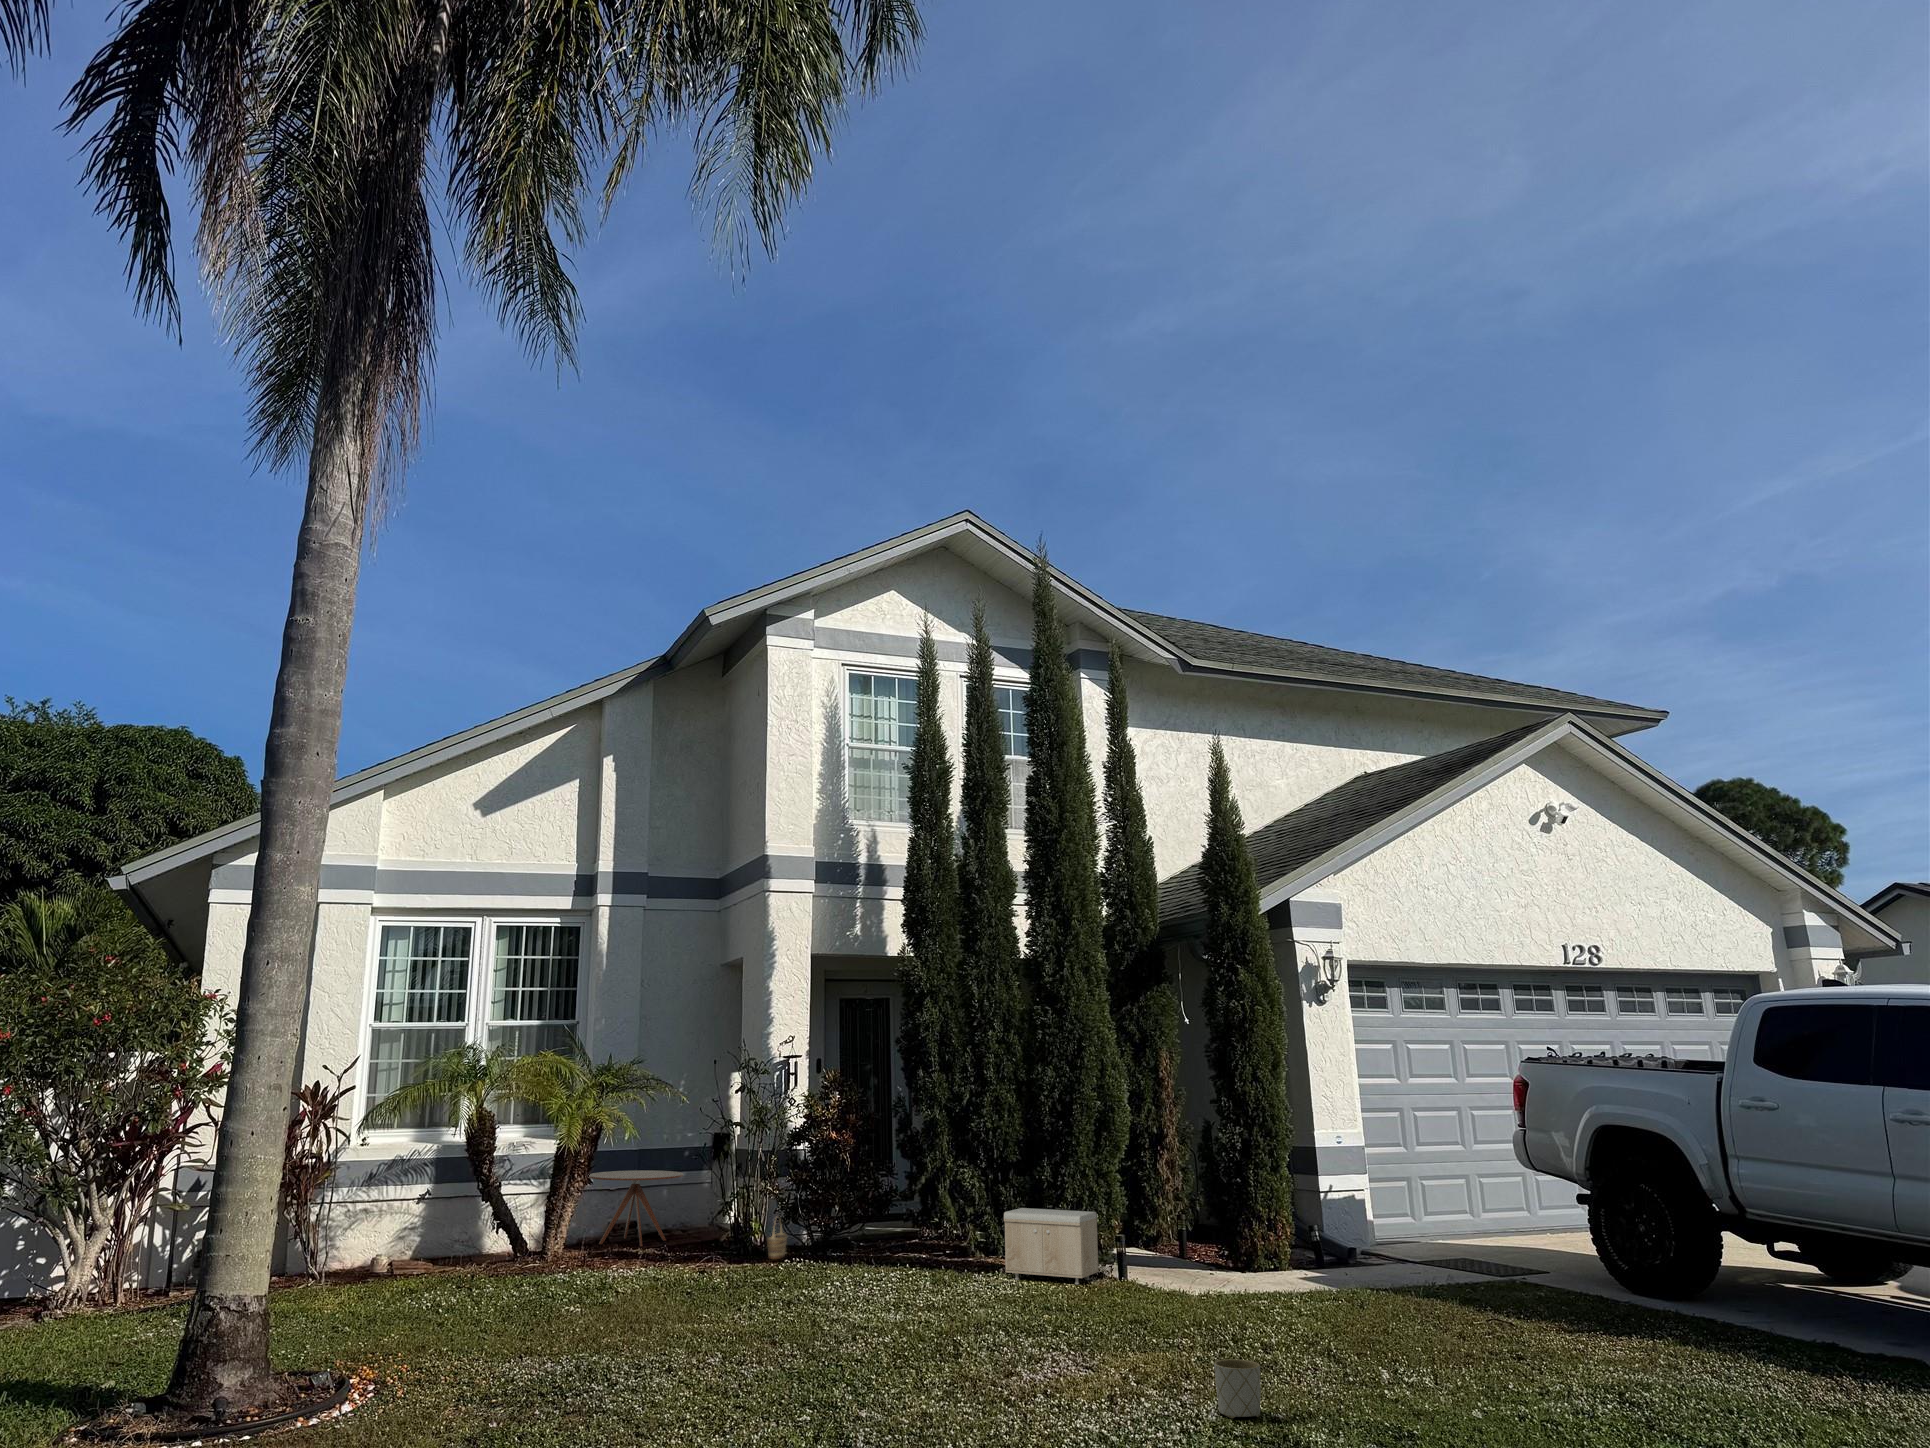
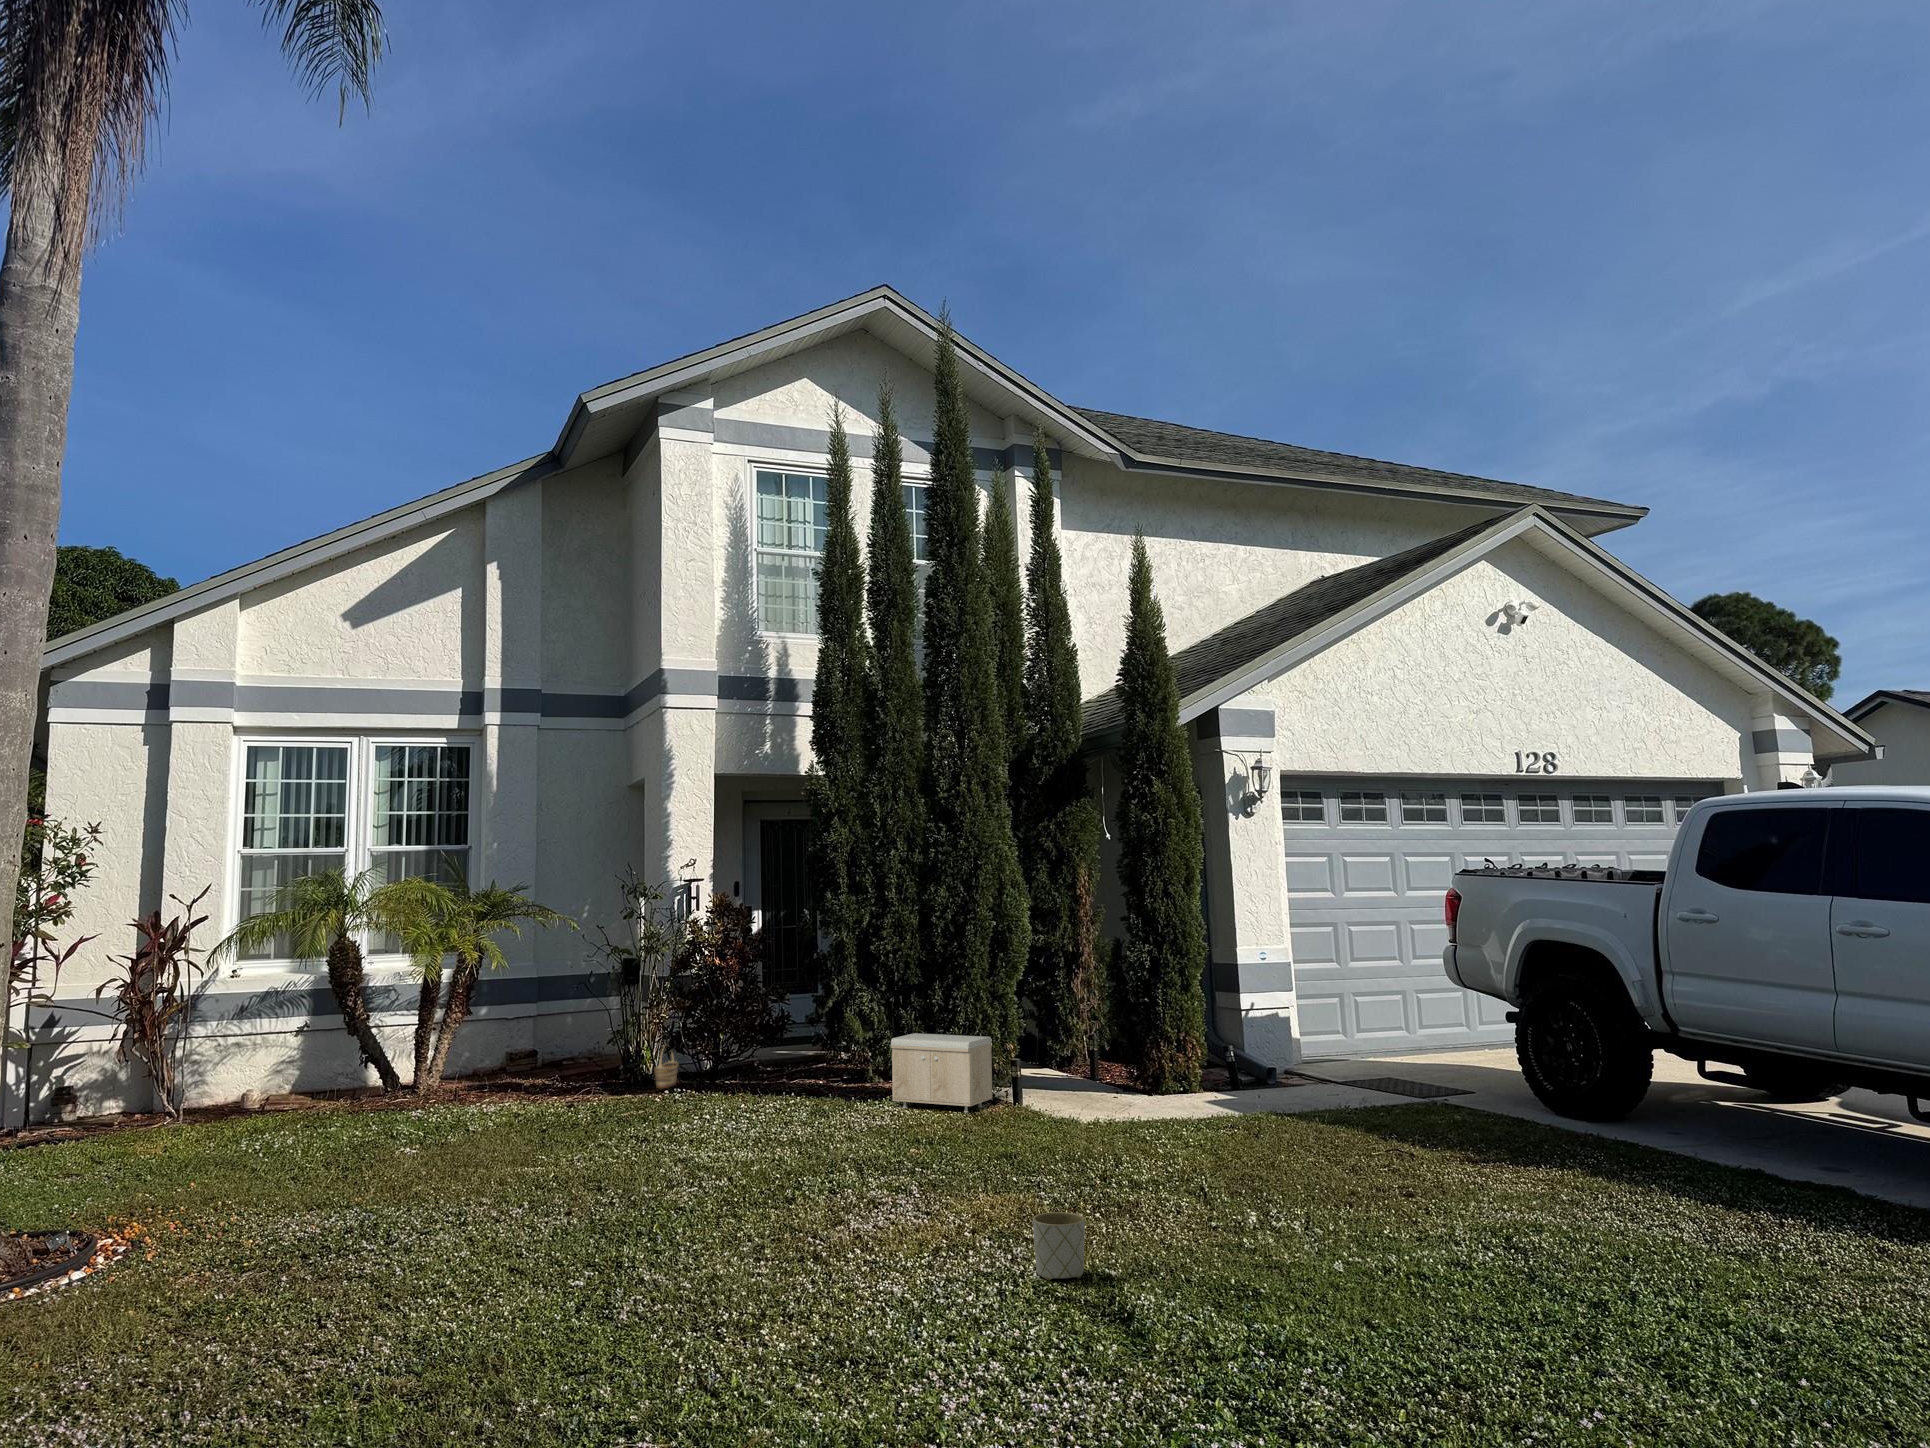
round table: present [588,1170,684,1246] -> none [476,998,580,1076]

